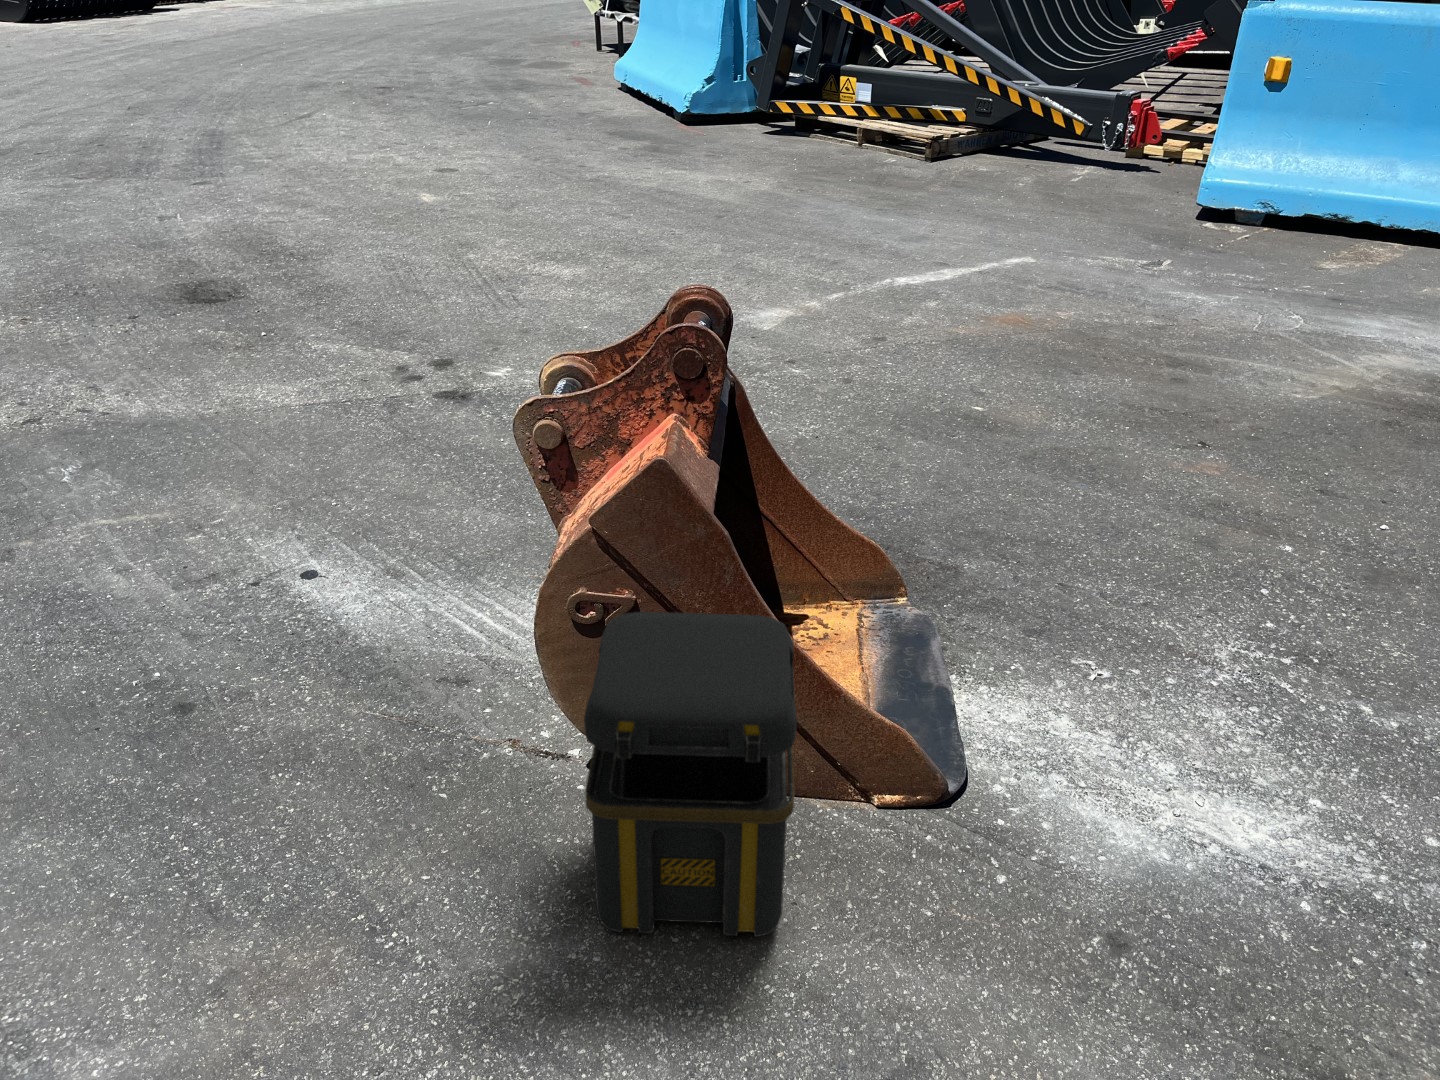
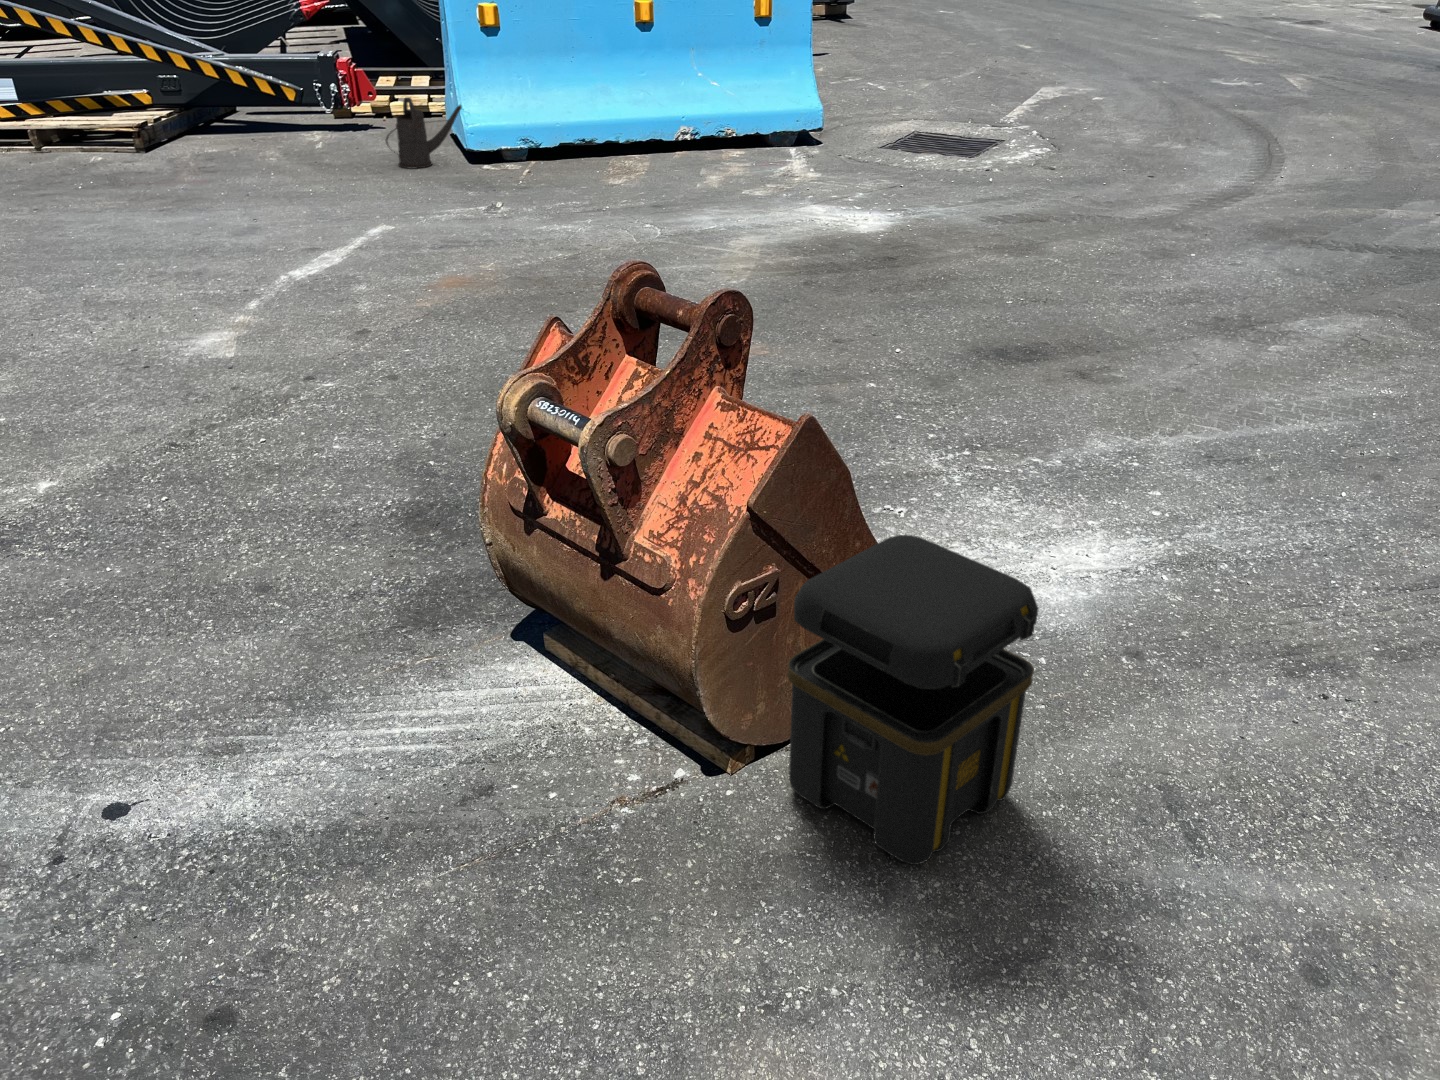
watering can: none [1114,143,1206,215] -> present [386,97,462,169]

